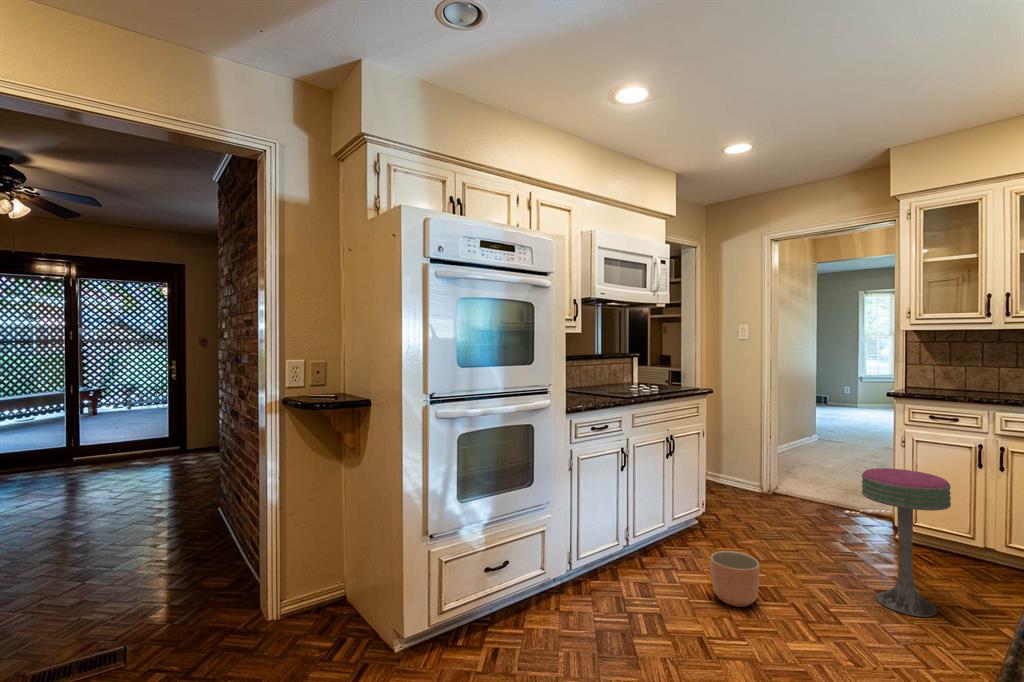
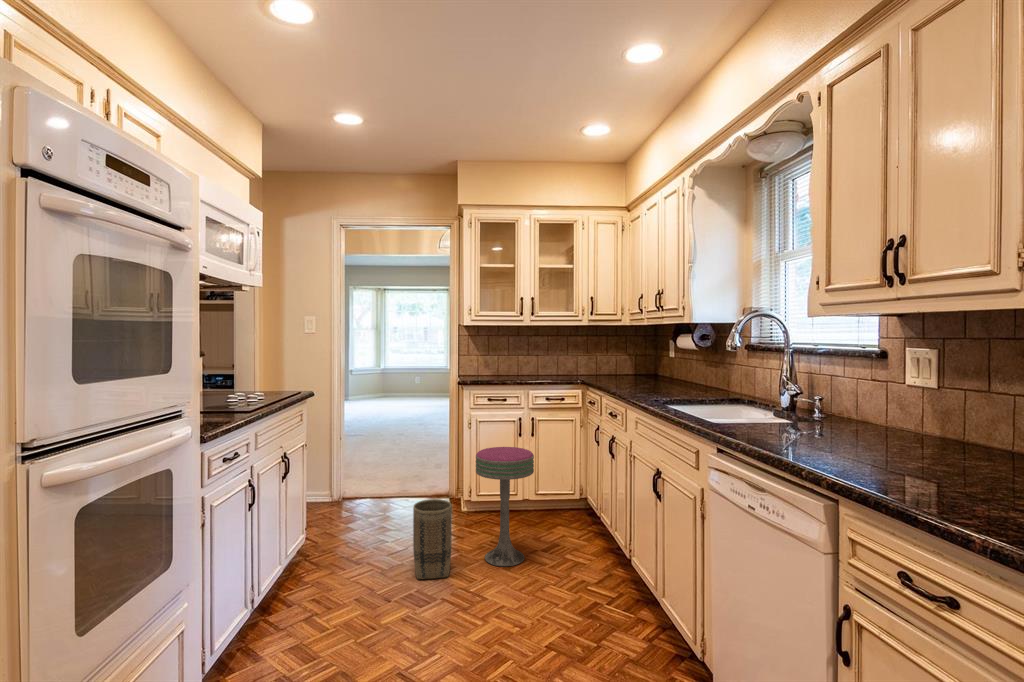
basket: none [780,507,826,593] -> present [413,499,452,579]
planter: present [711,551,759,607] -> none [373,565,422,626]

